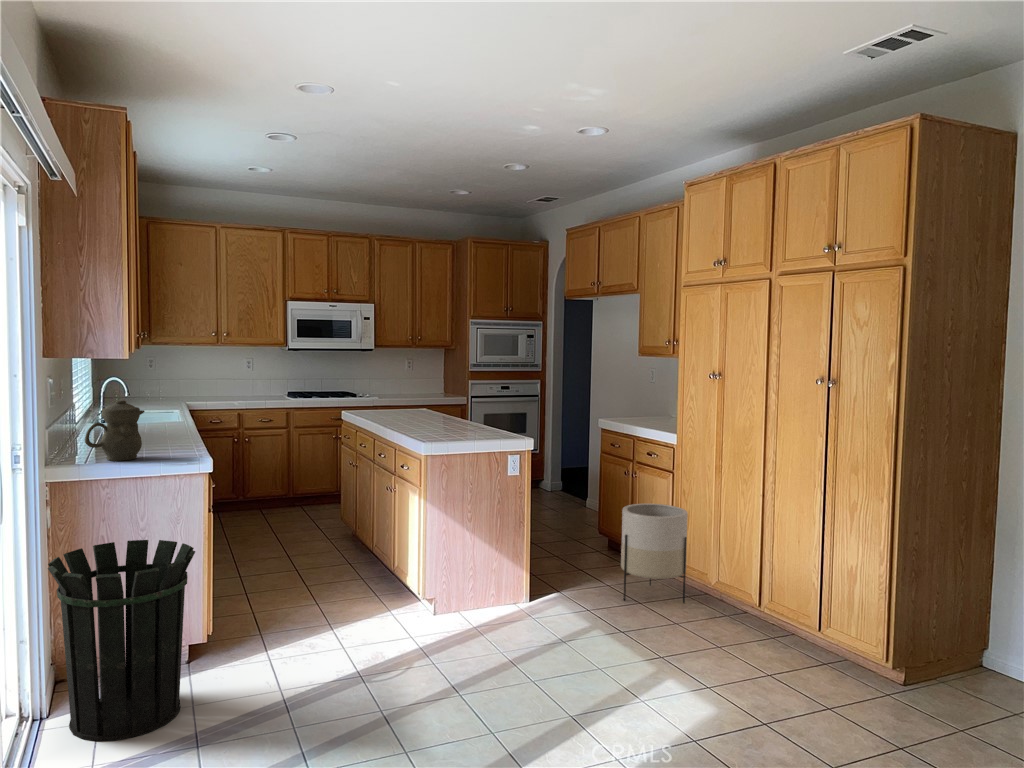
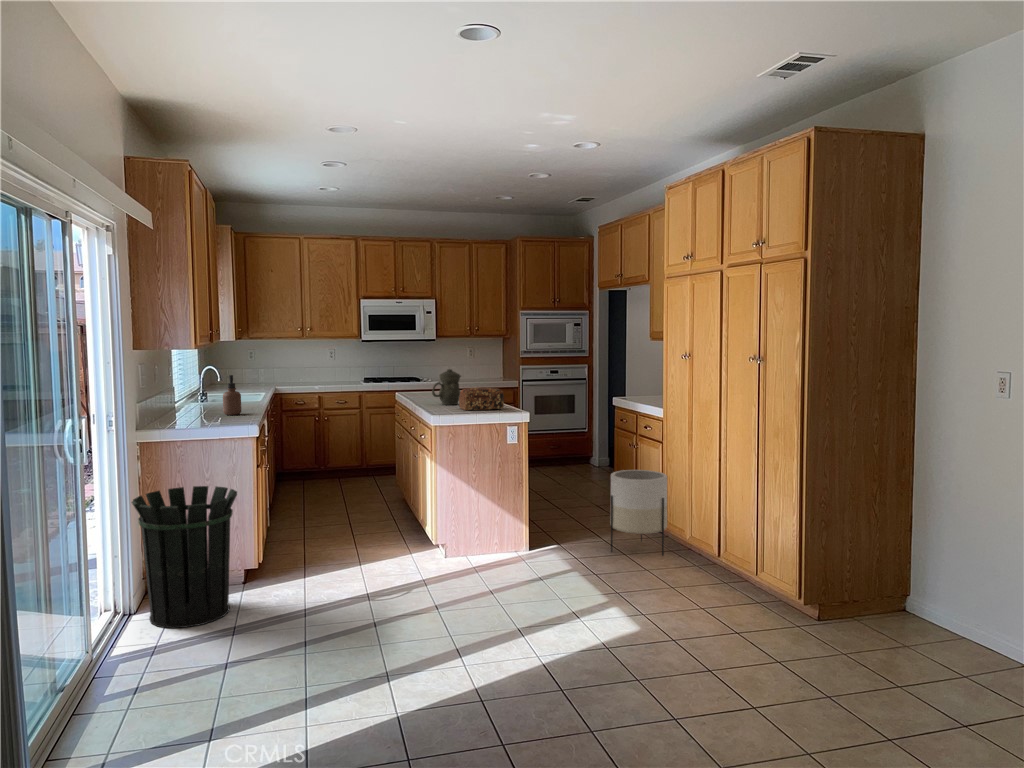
soap dispenser: none [149,391,173,441] -> present [223,375,241,415]
teapot: present [85,400,145,461] -> present [432,369,461,405]
bread loaf: none [441,408,495,436] -> present [459,387,504,411]

